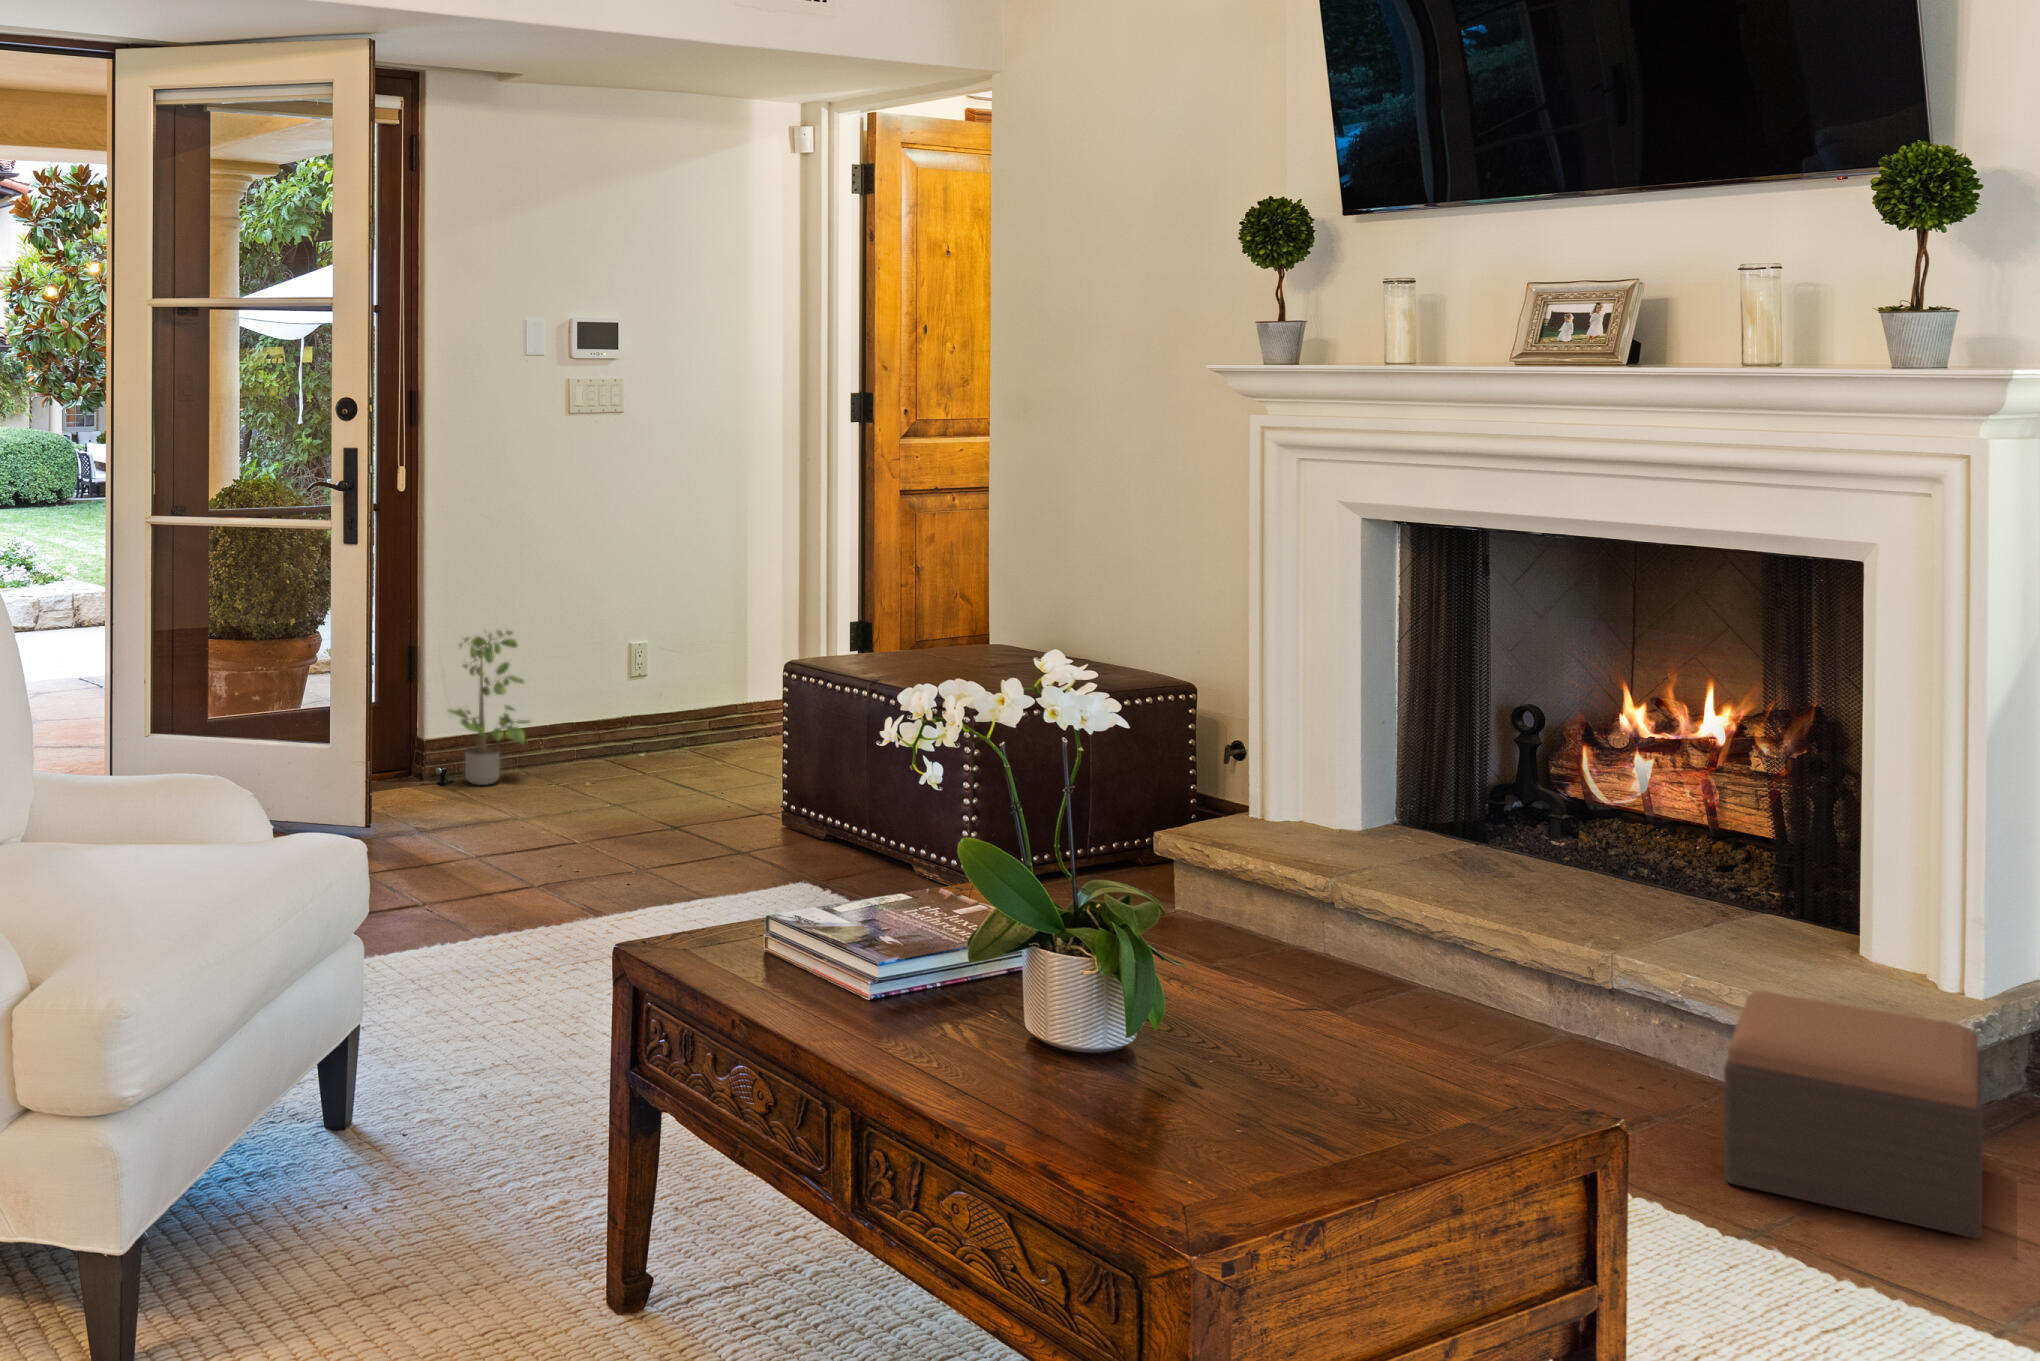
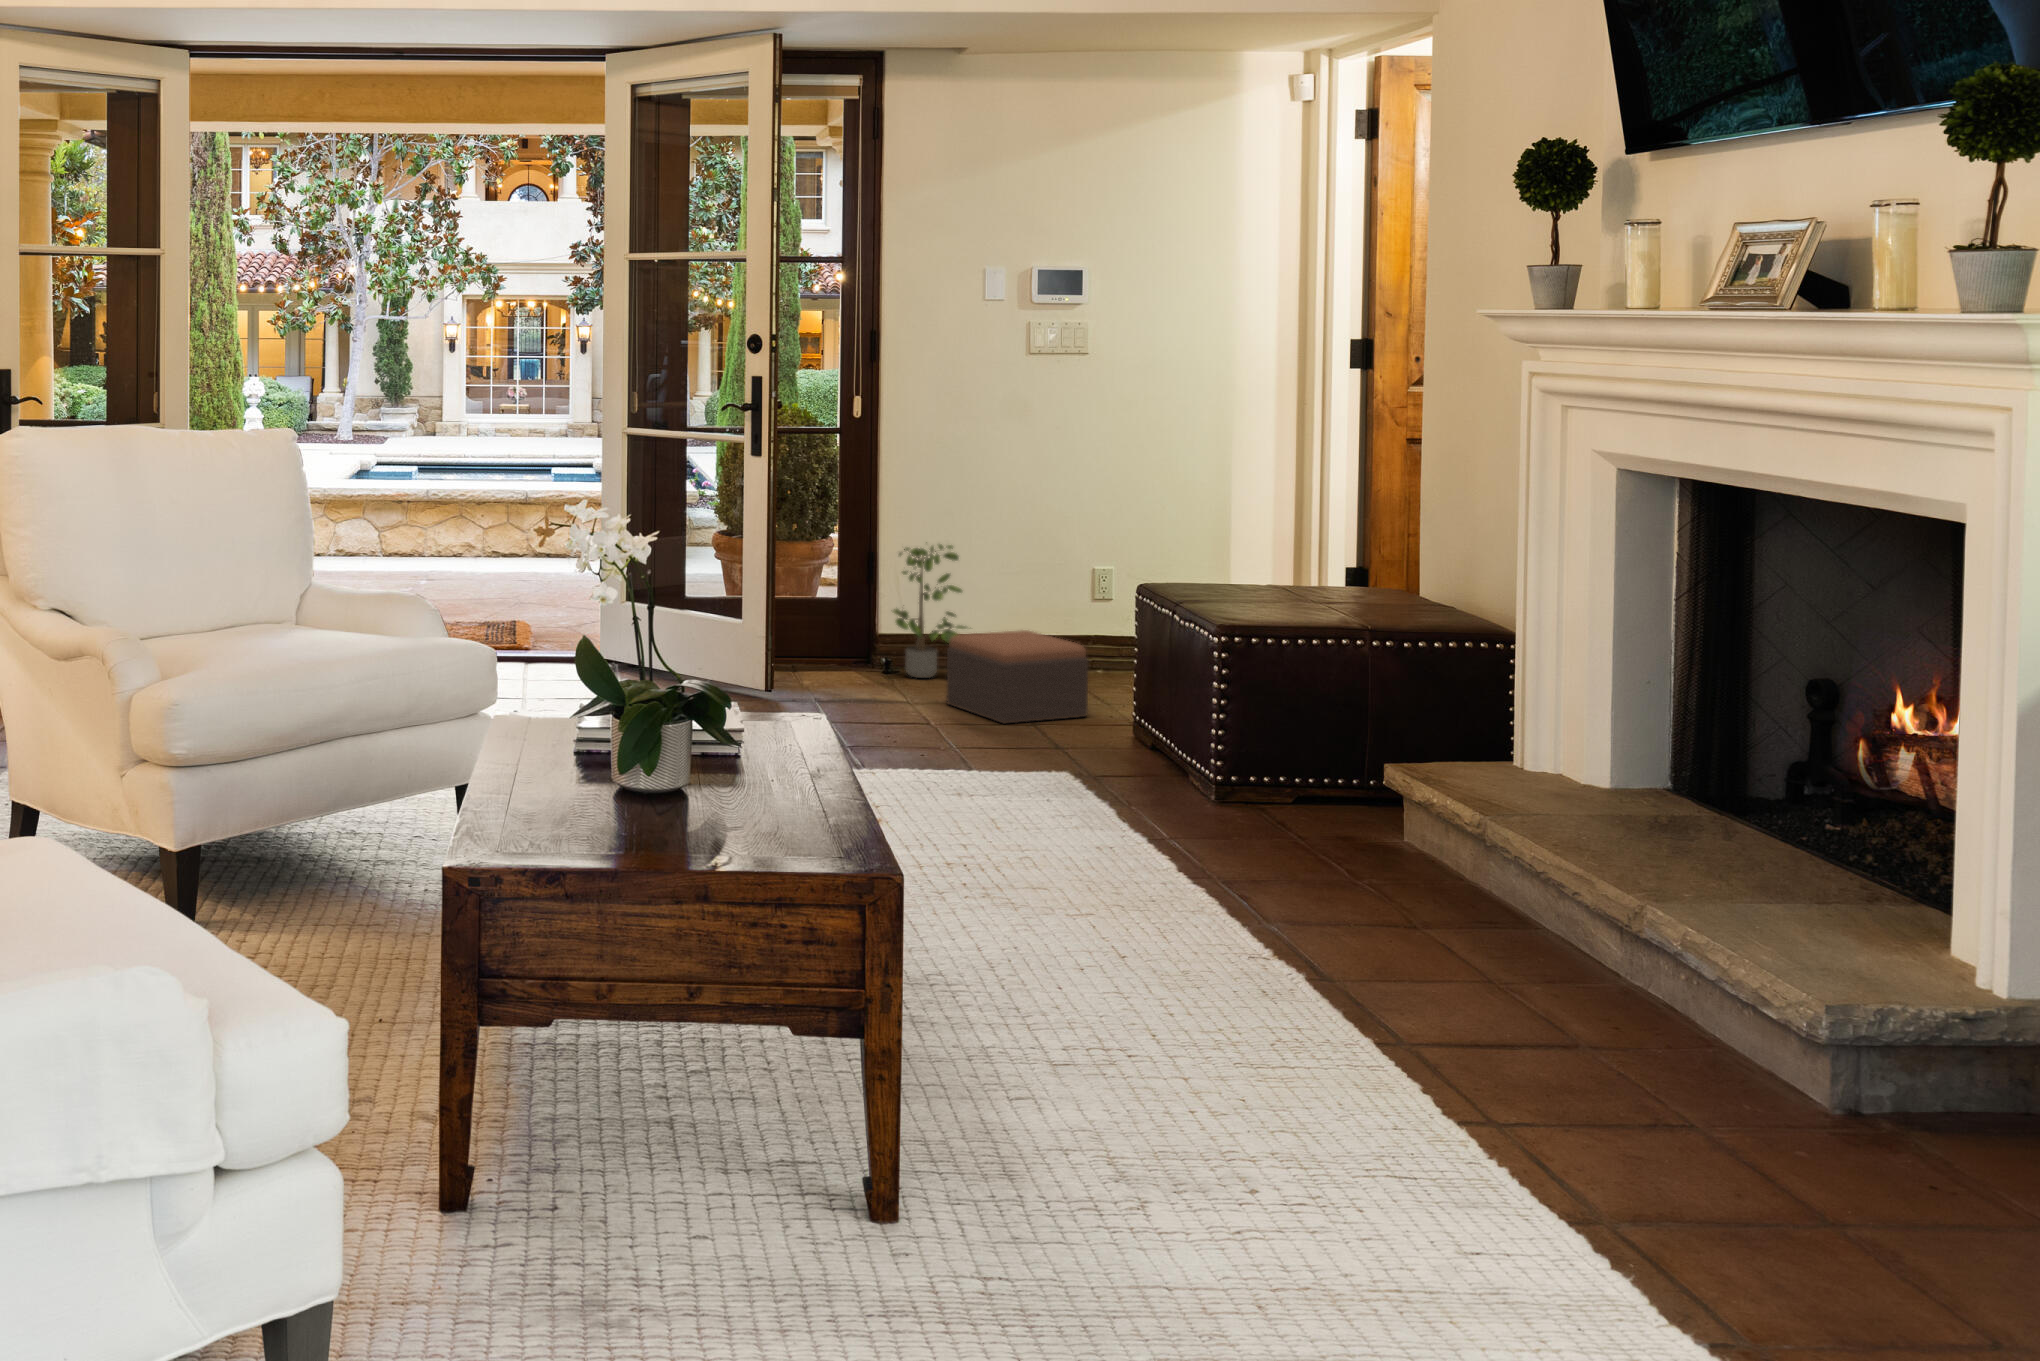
footstool: present [1724,991,1982,1238] -> present [947,630,1088,723]

